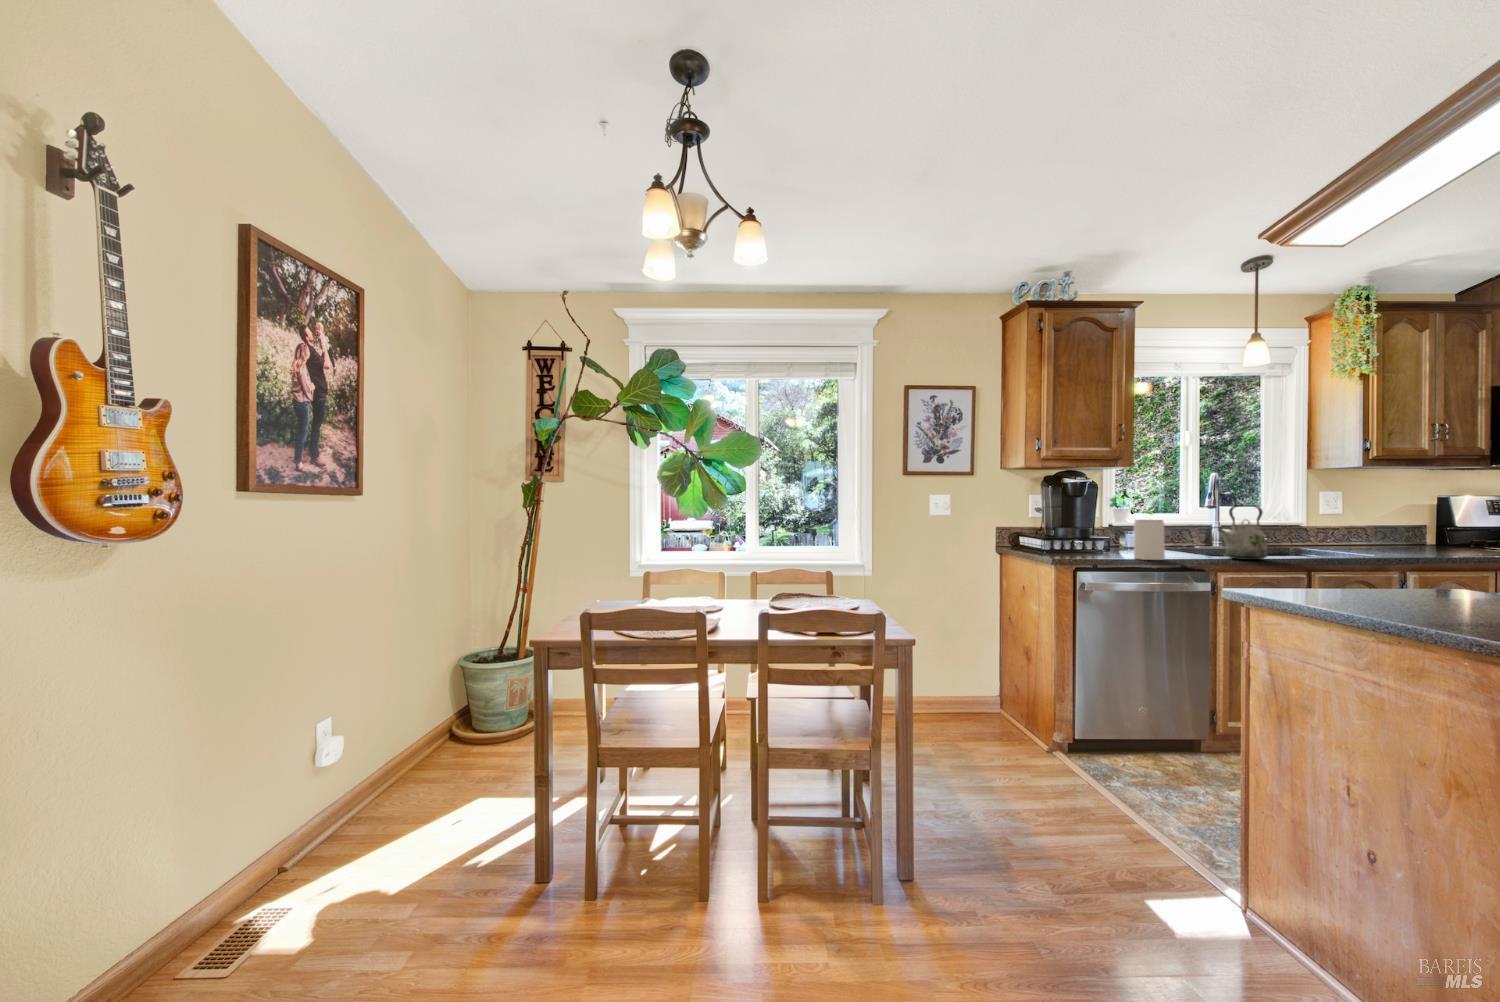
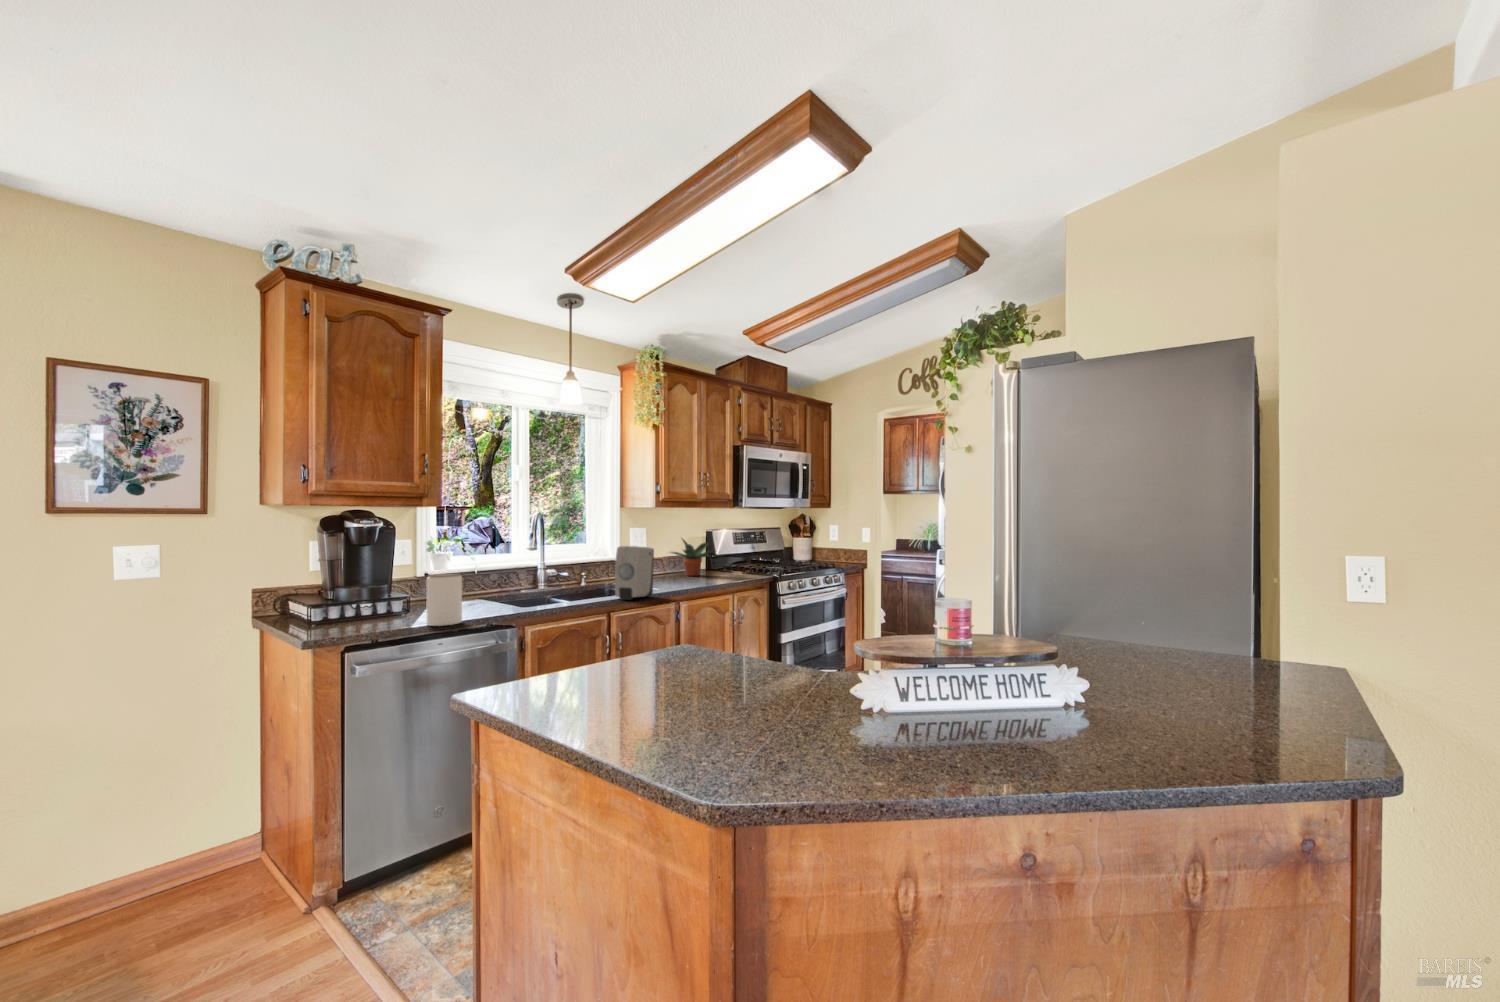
potted plant: none [1376,503,1463,550] -> present [672,539,713,576]
kettle: present [1218,505,1267,560] -> none [523,550,570,610]
soap dispenser: none [1318,505,1373,561] -> present [615,546,654,600]

